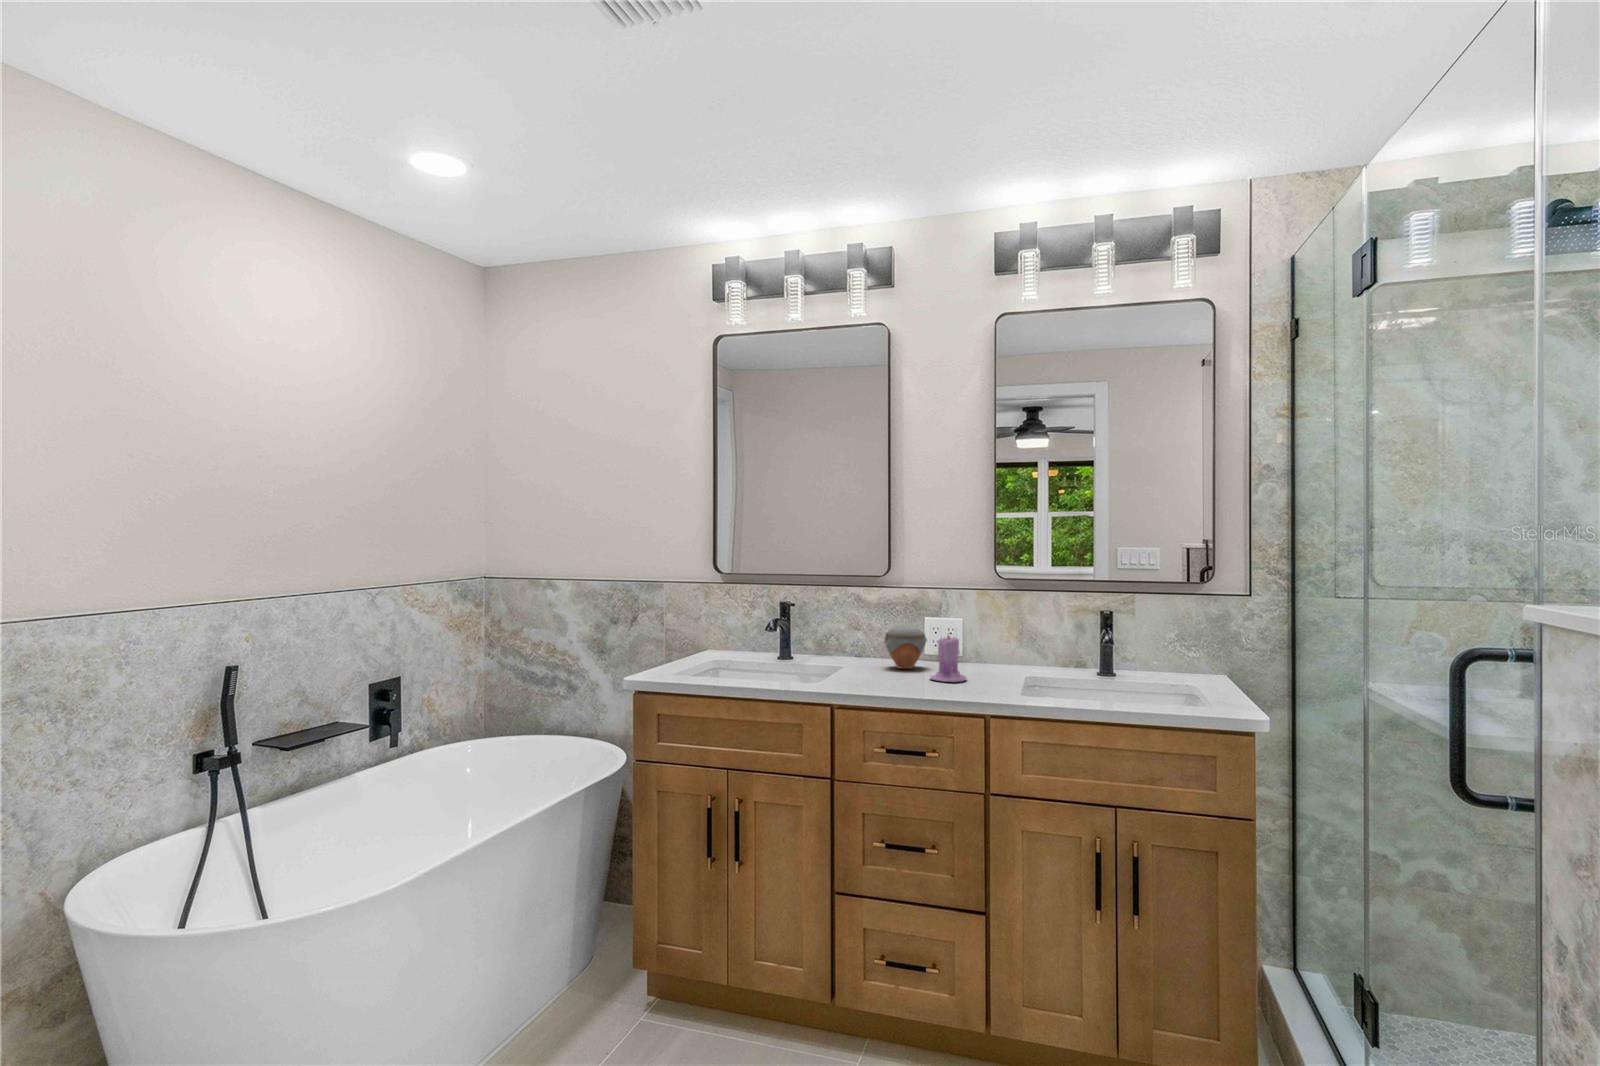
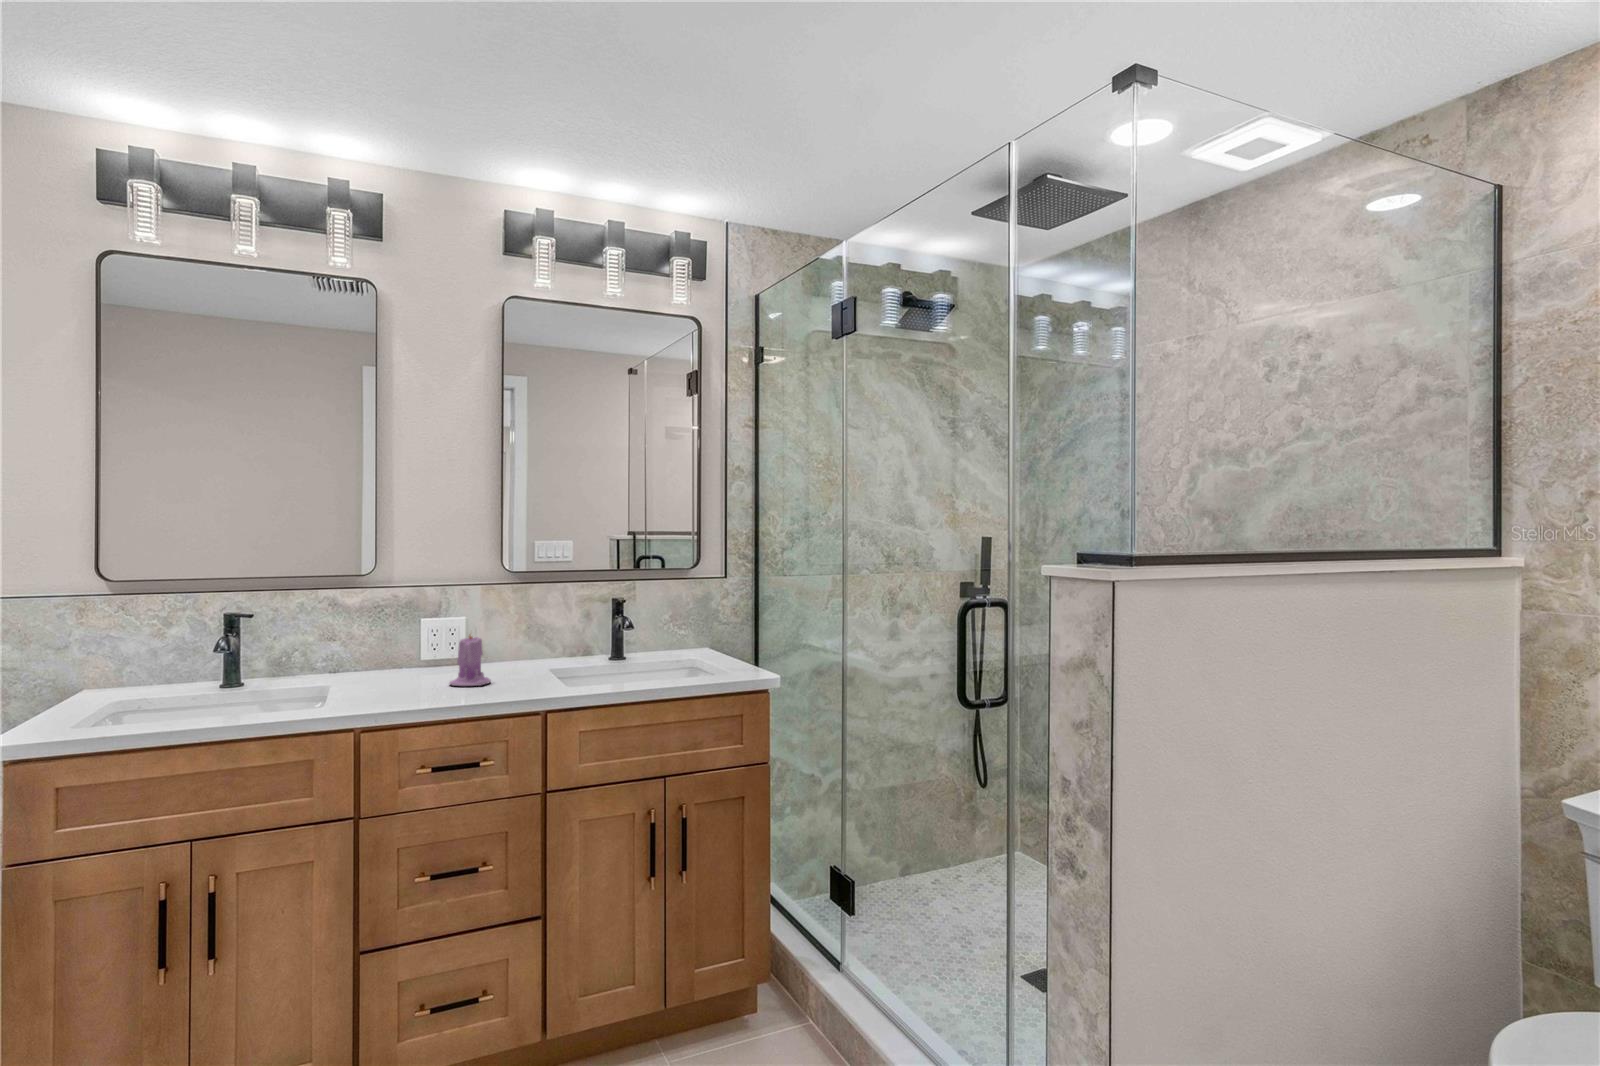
jar: present [884,627,927,669] -> none [375,631,429,679]

